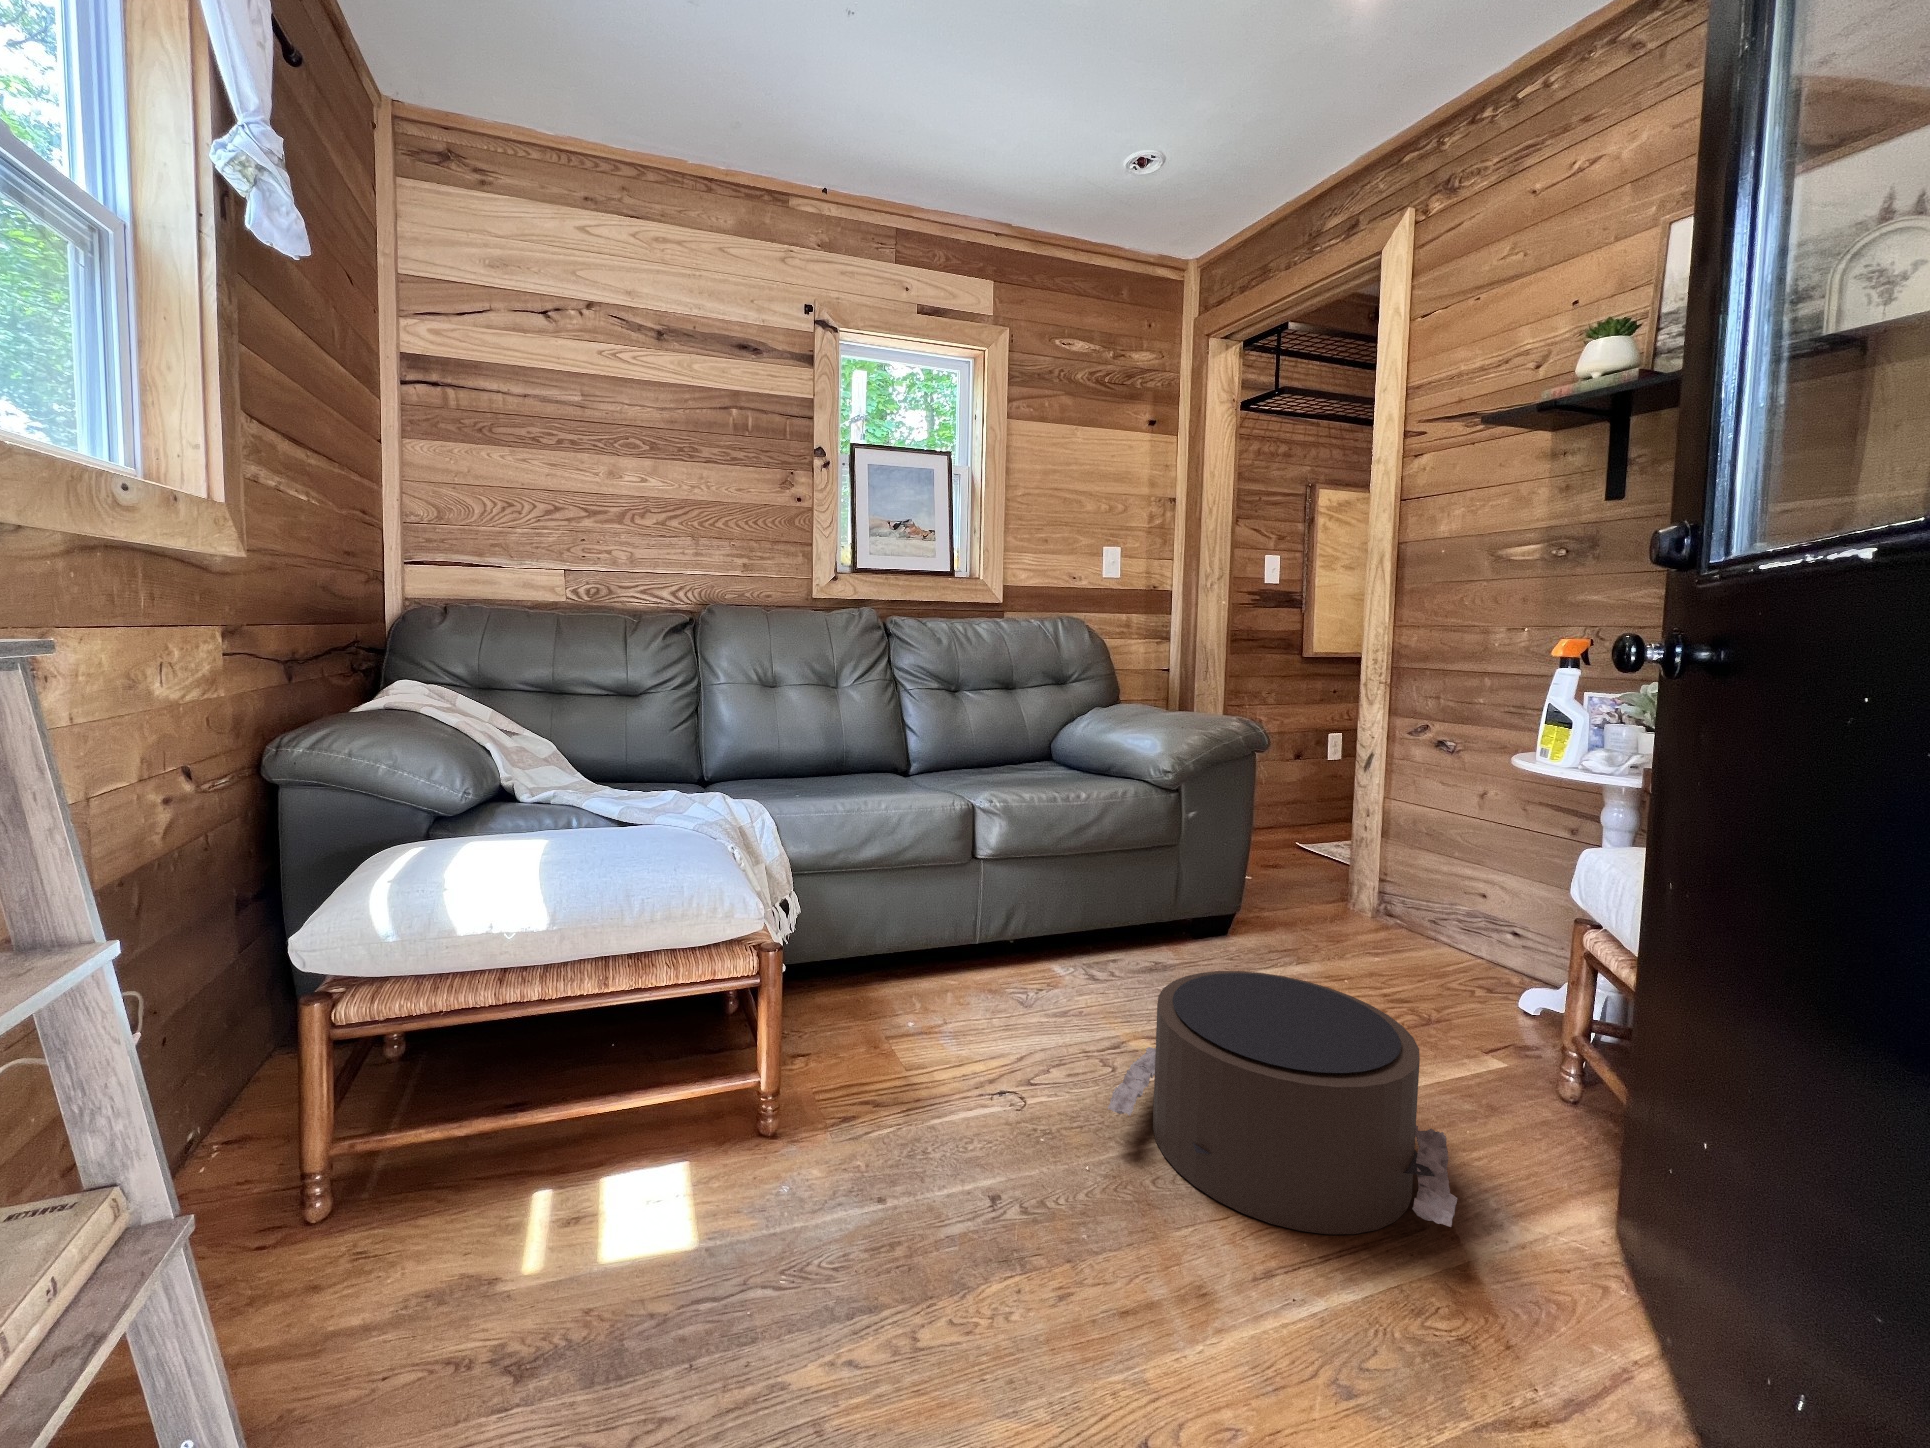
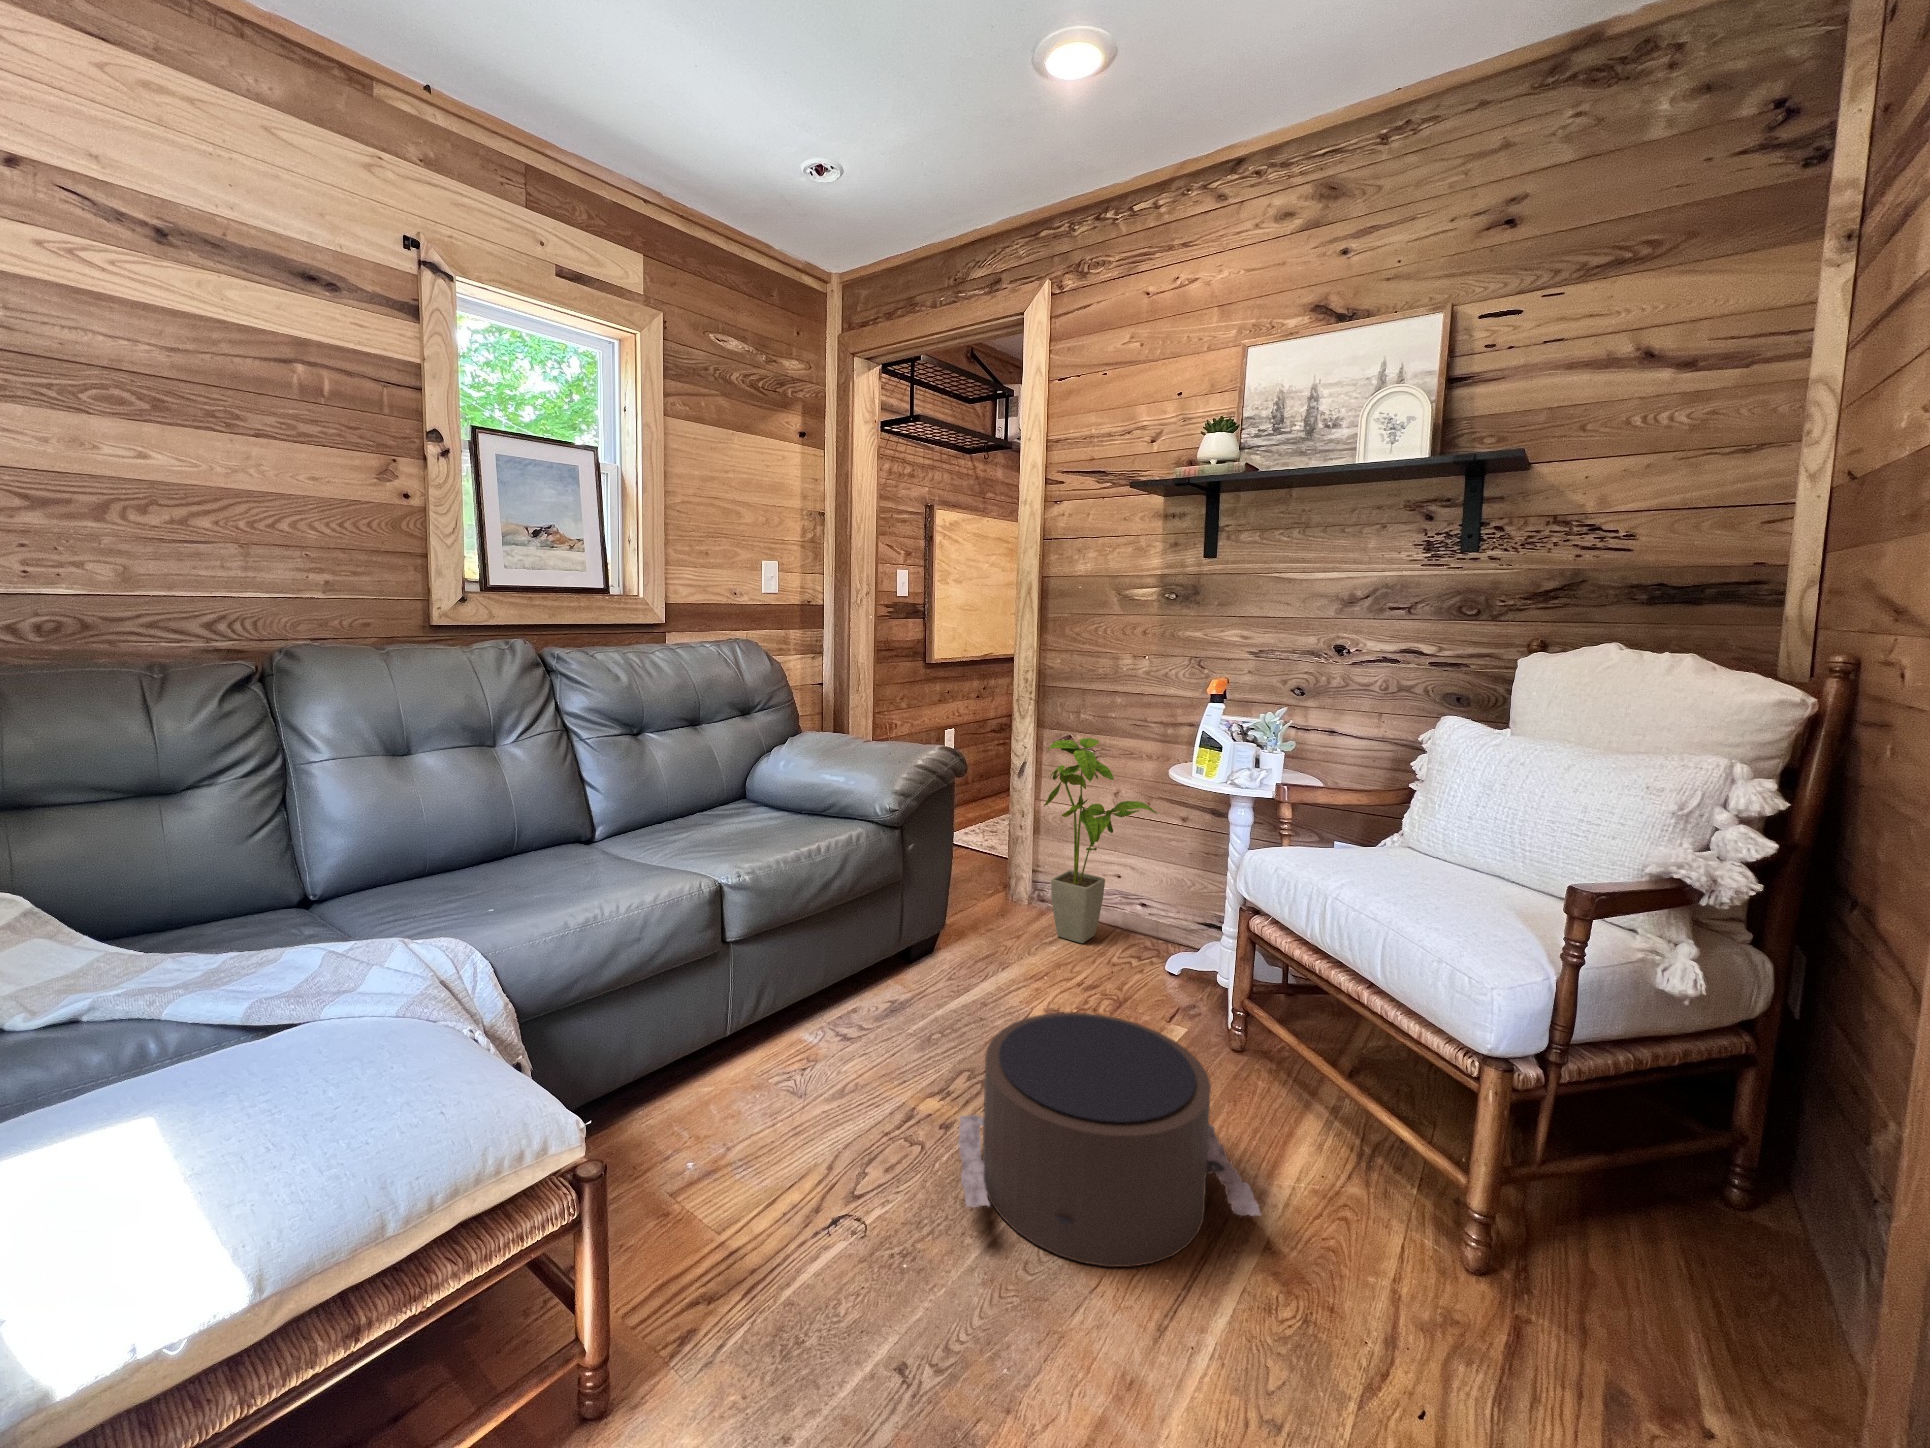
house plant: none [1373,719,1526,960] -> present [1044,738,1157,943]

